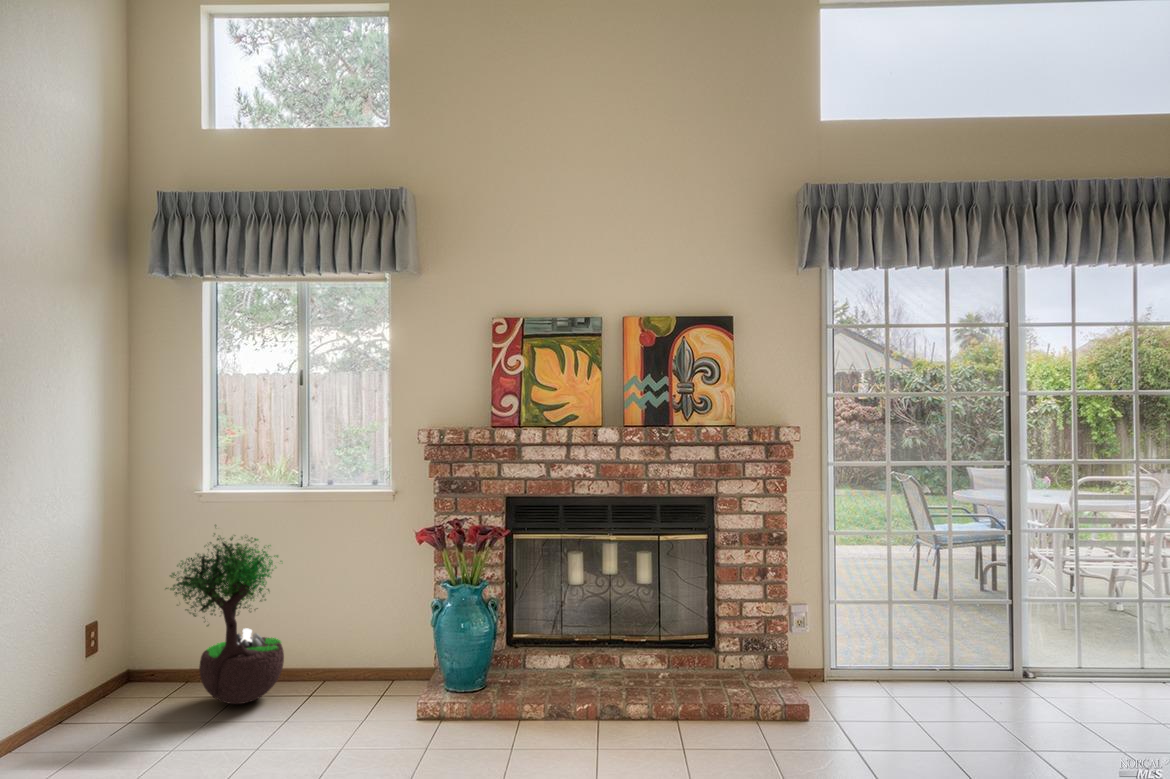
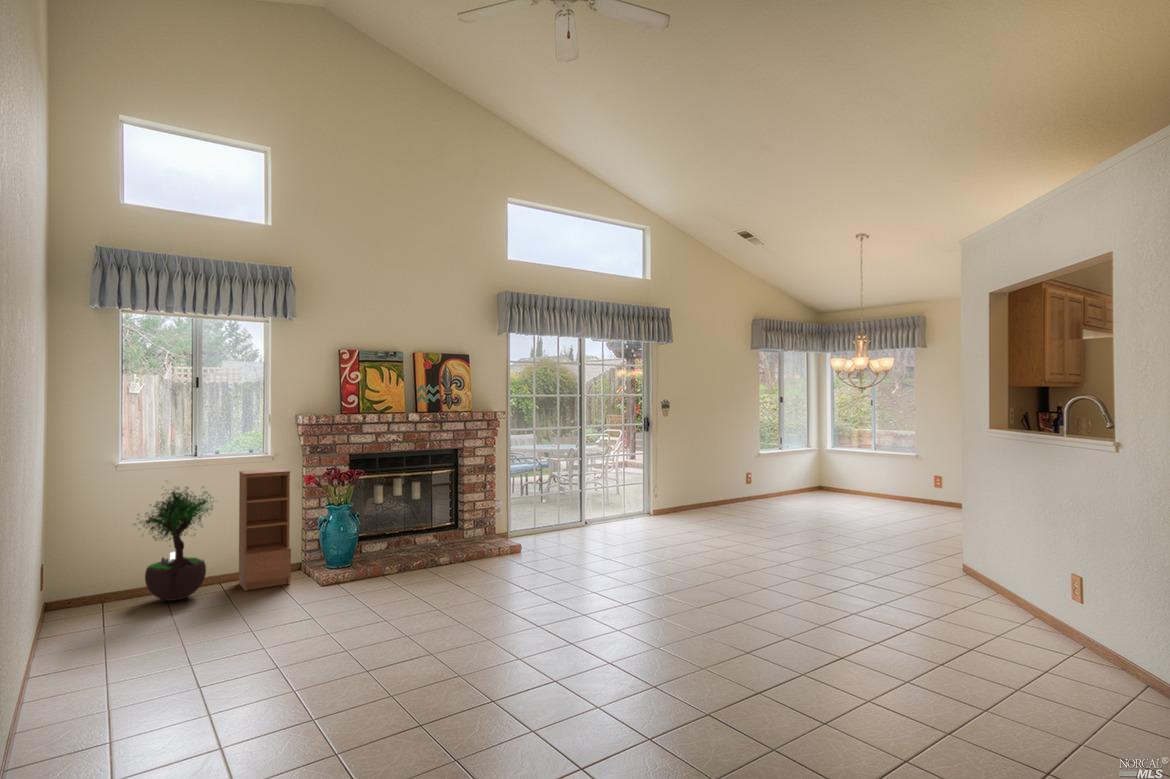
bookcase: none [325,513,408,707] -> present [239,468,291,591]

